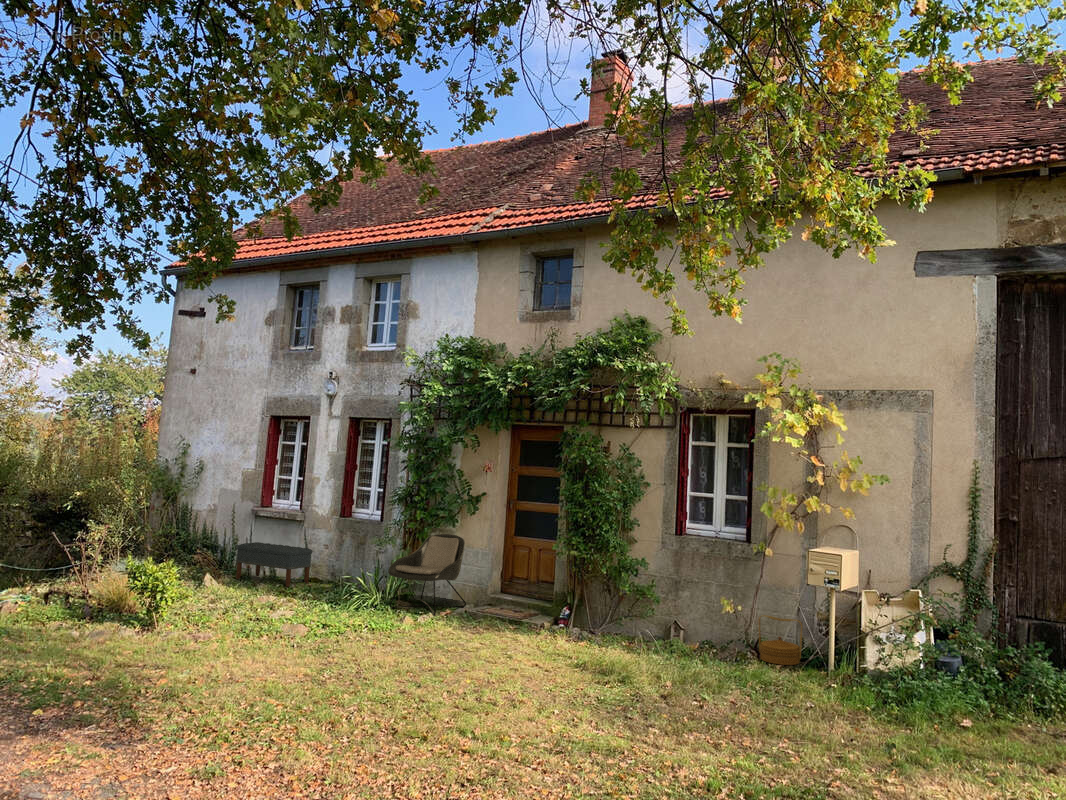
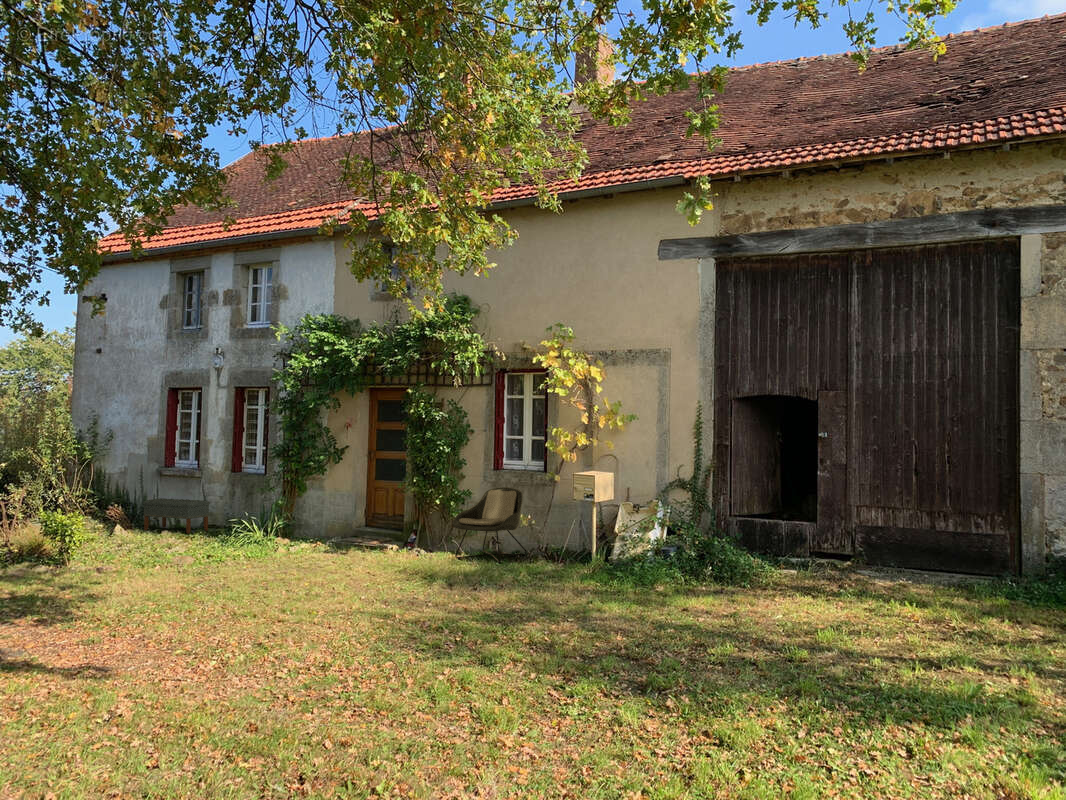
lounge chair: present [388,534,466,615] -> present [452,487,527,563]
woven basket: present [758,615,803,665] -> none [549,527,579,563]

